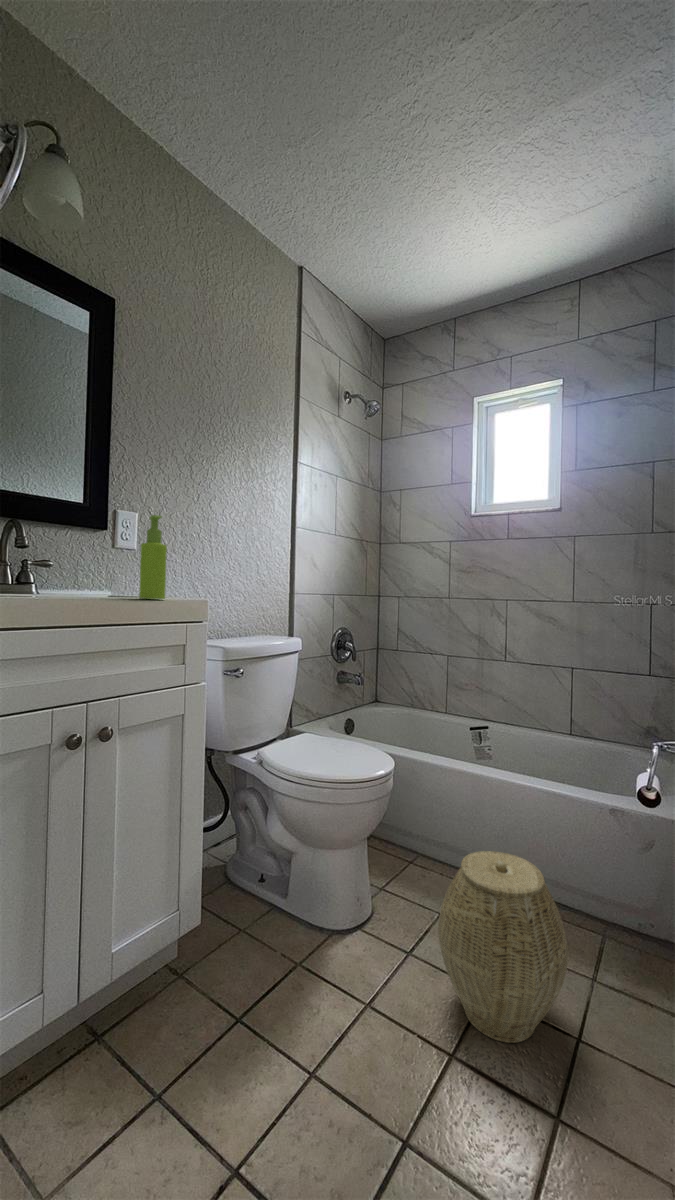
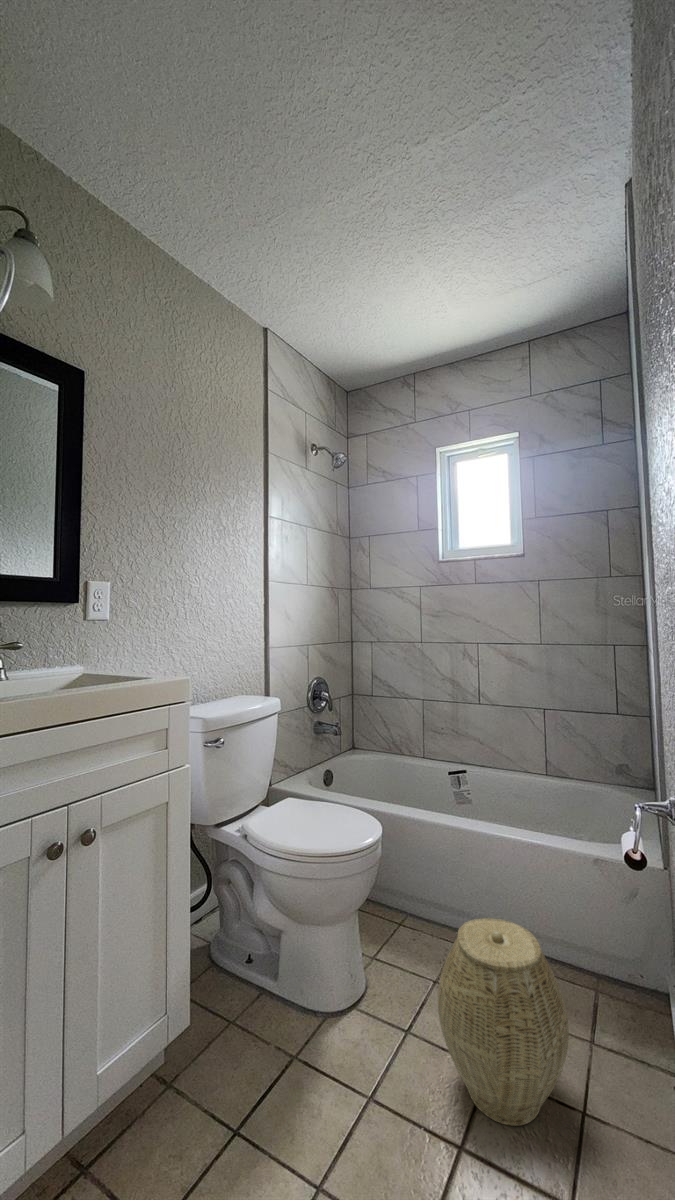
soap dispenser: present [139,515,167,599] -> none [118,595,146,682]

